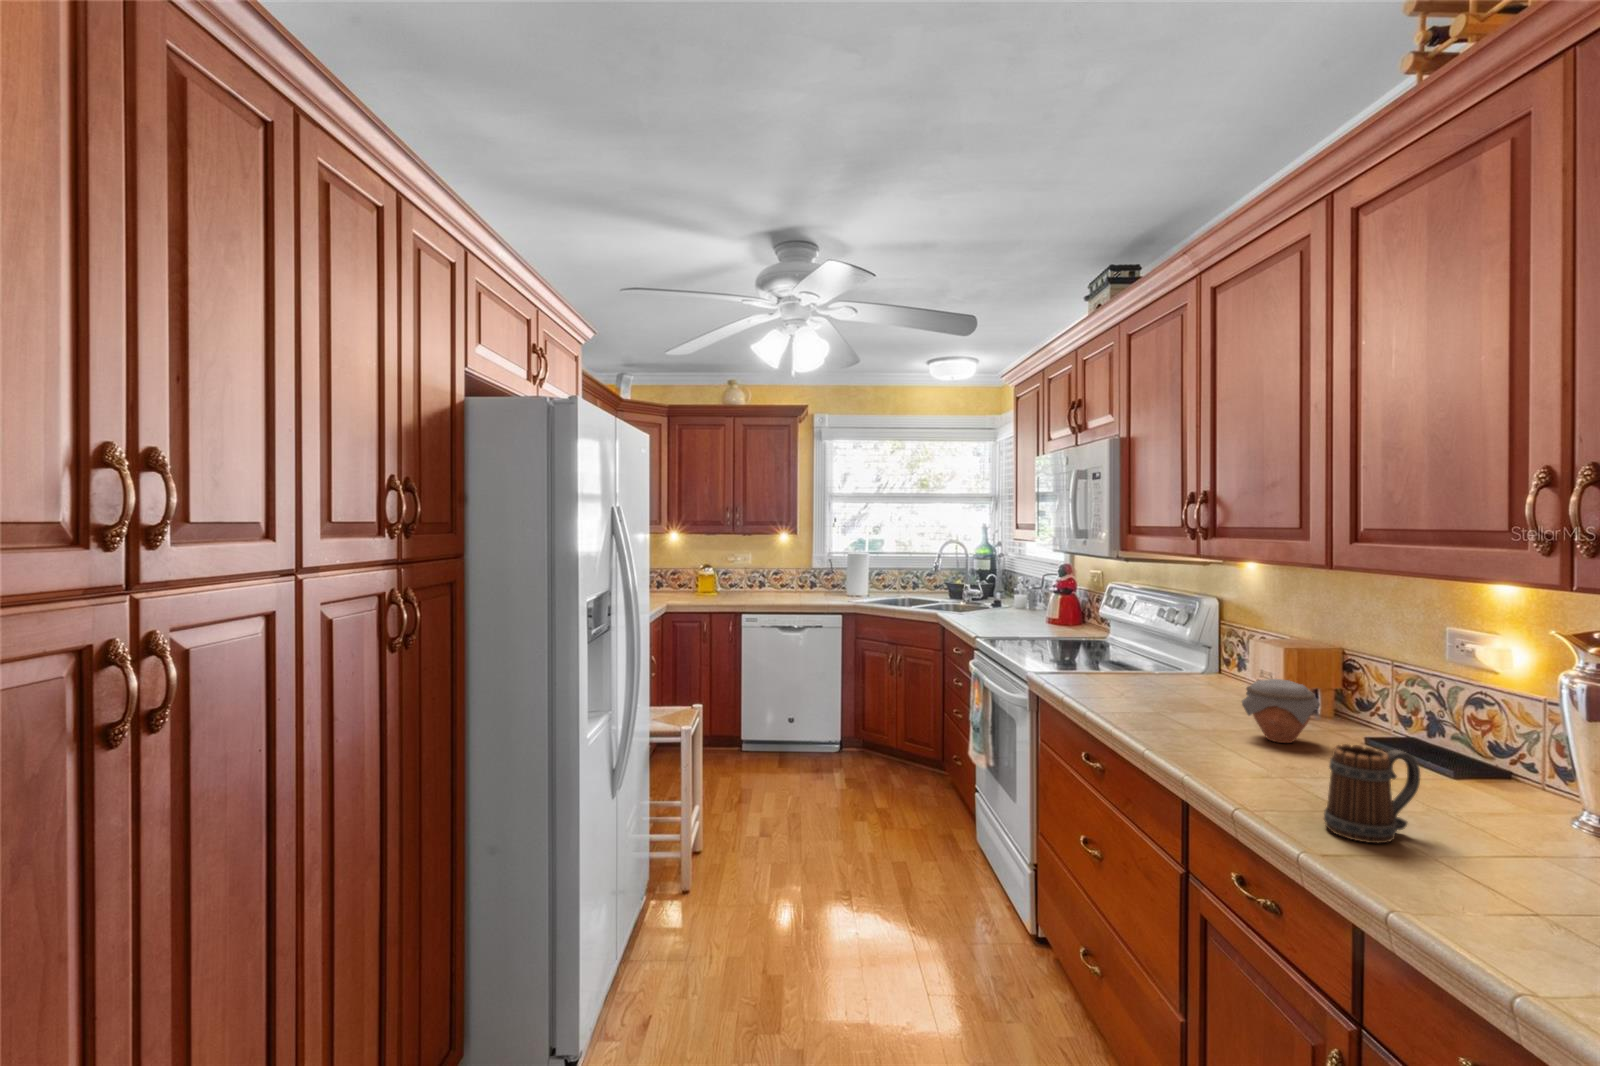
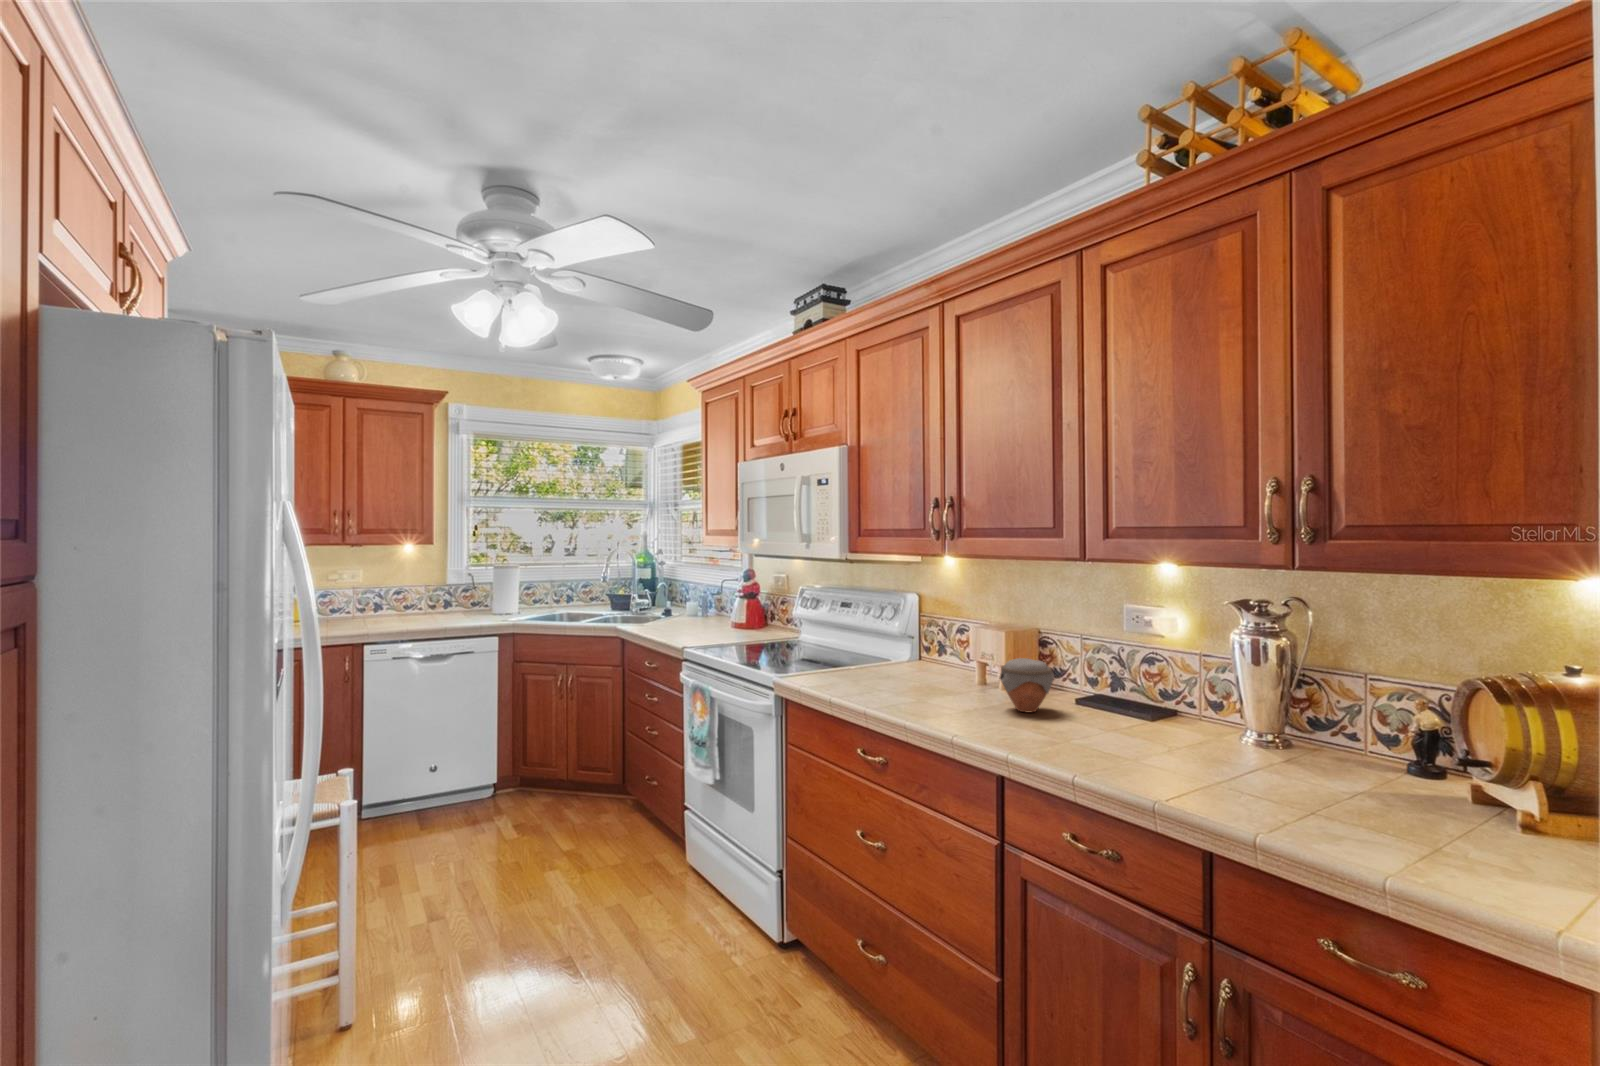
mug: present [1324,744,1420,843] -> none [1134,704,1190,782]

